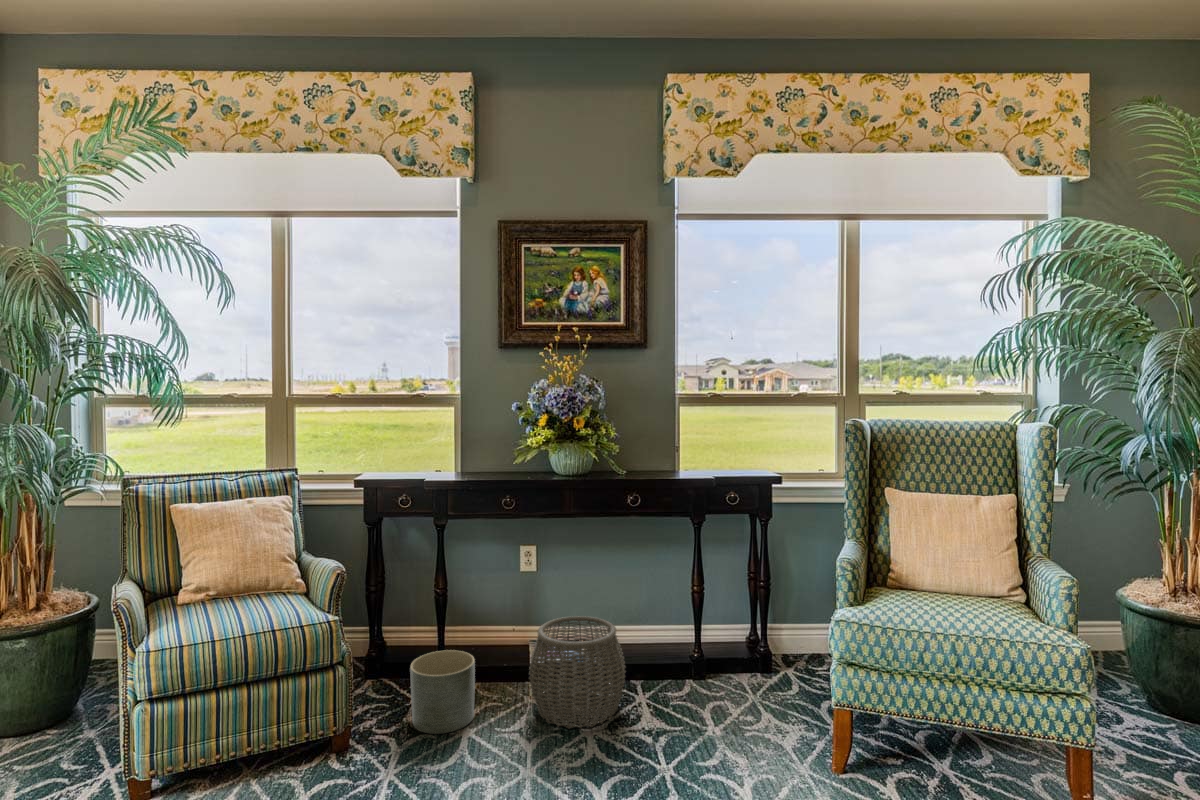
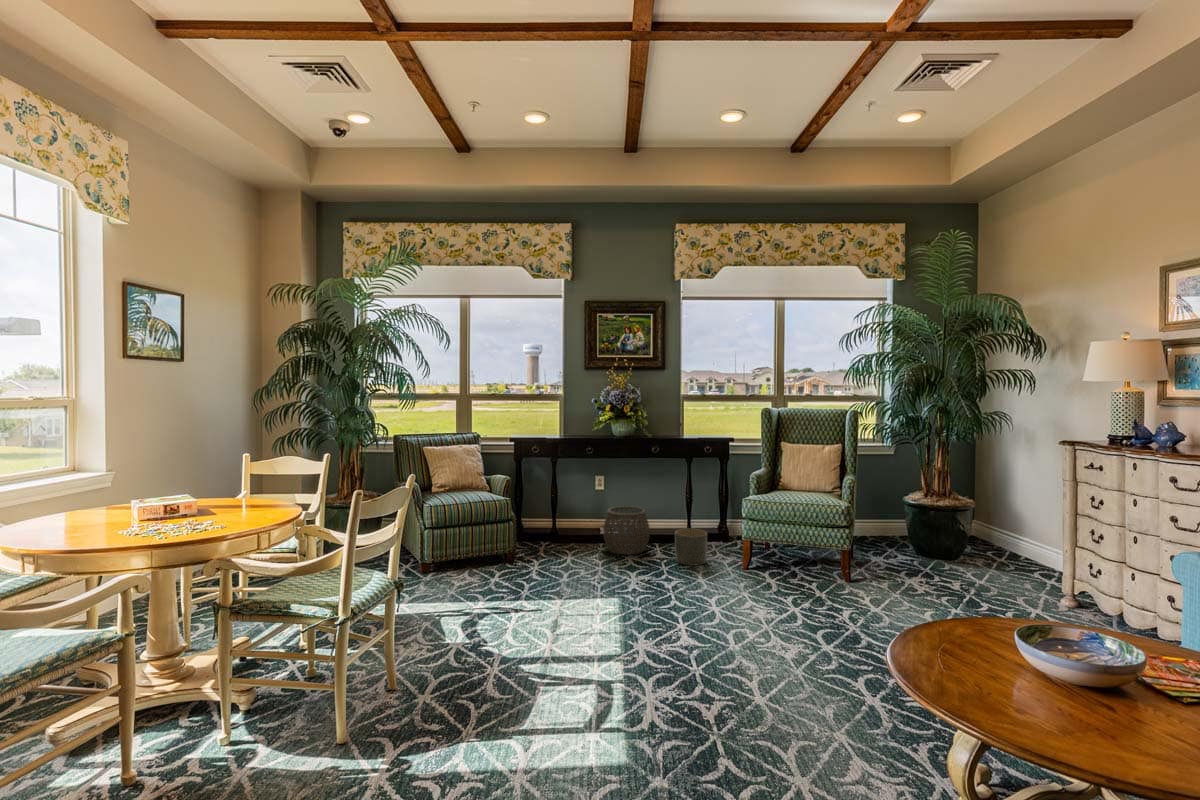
planter: present [410,650,475,734] -> present [675,529,707,565]

